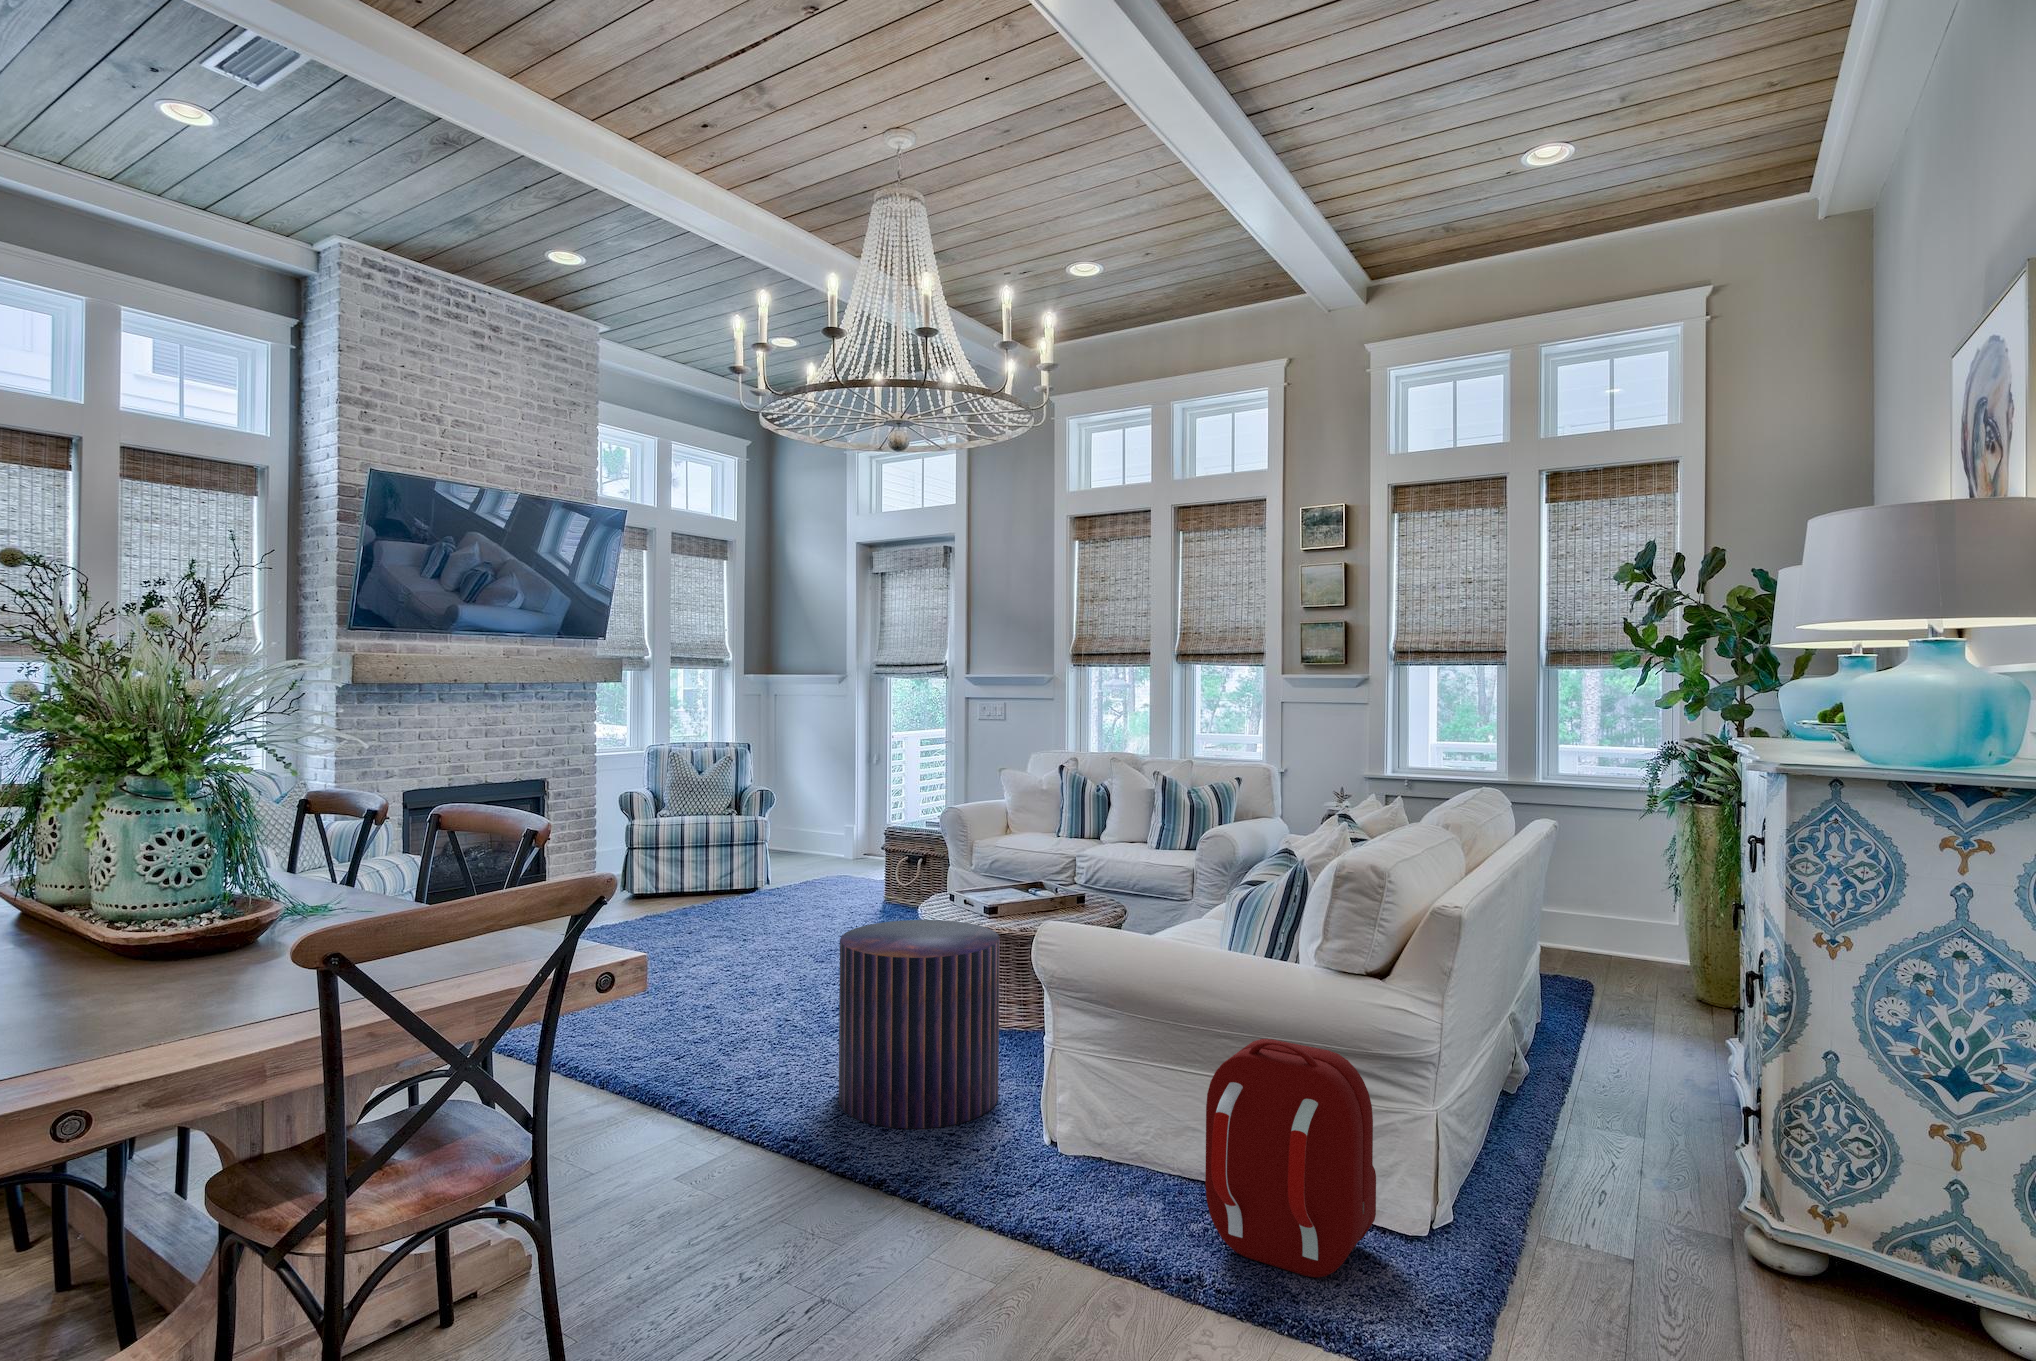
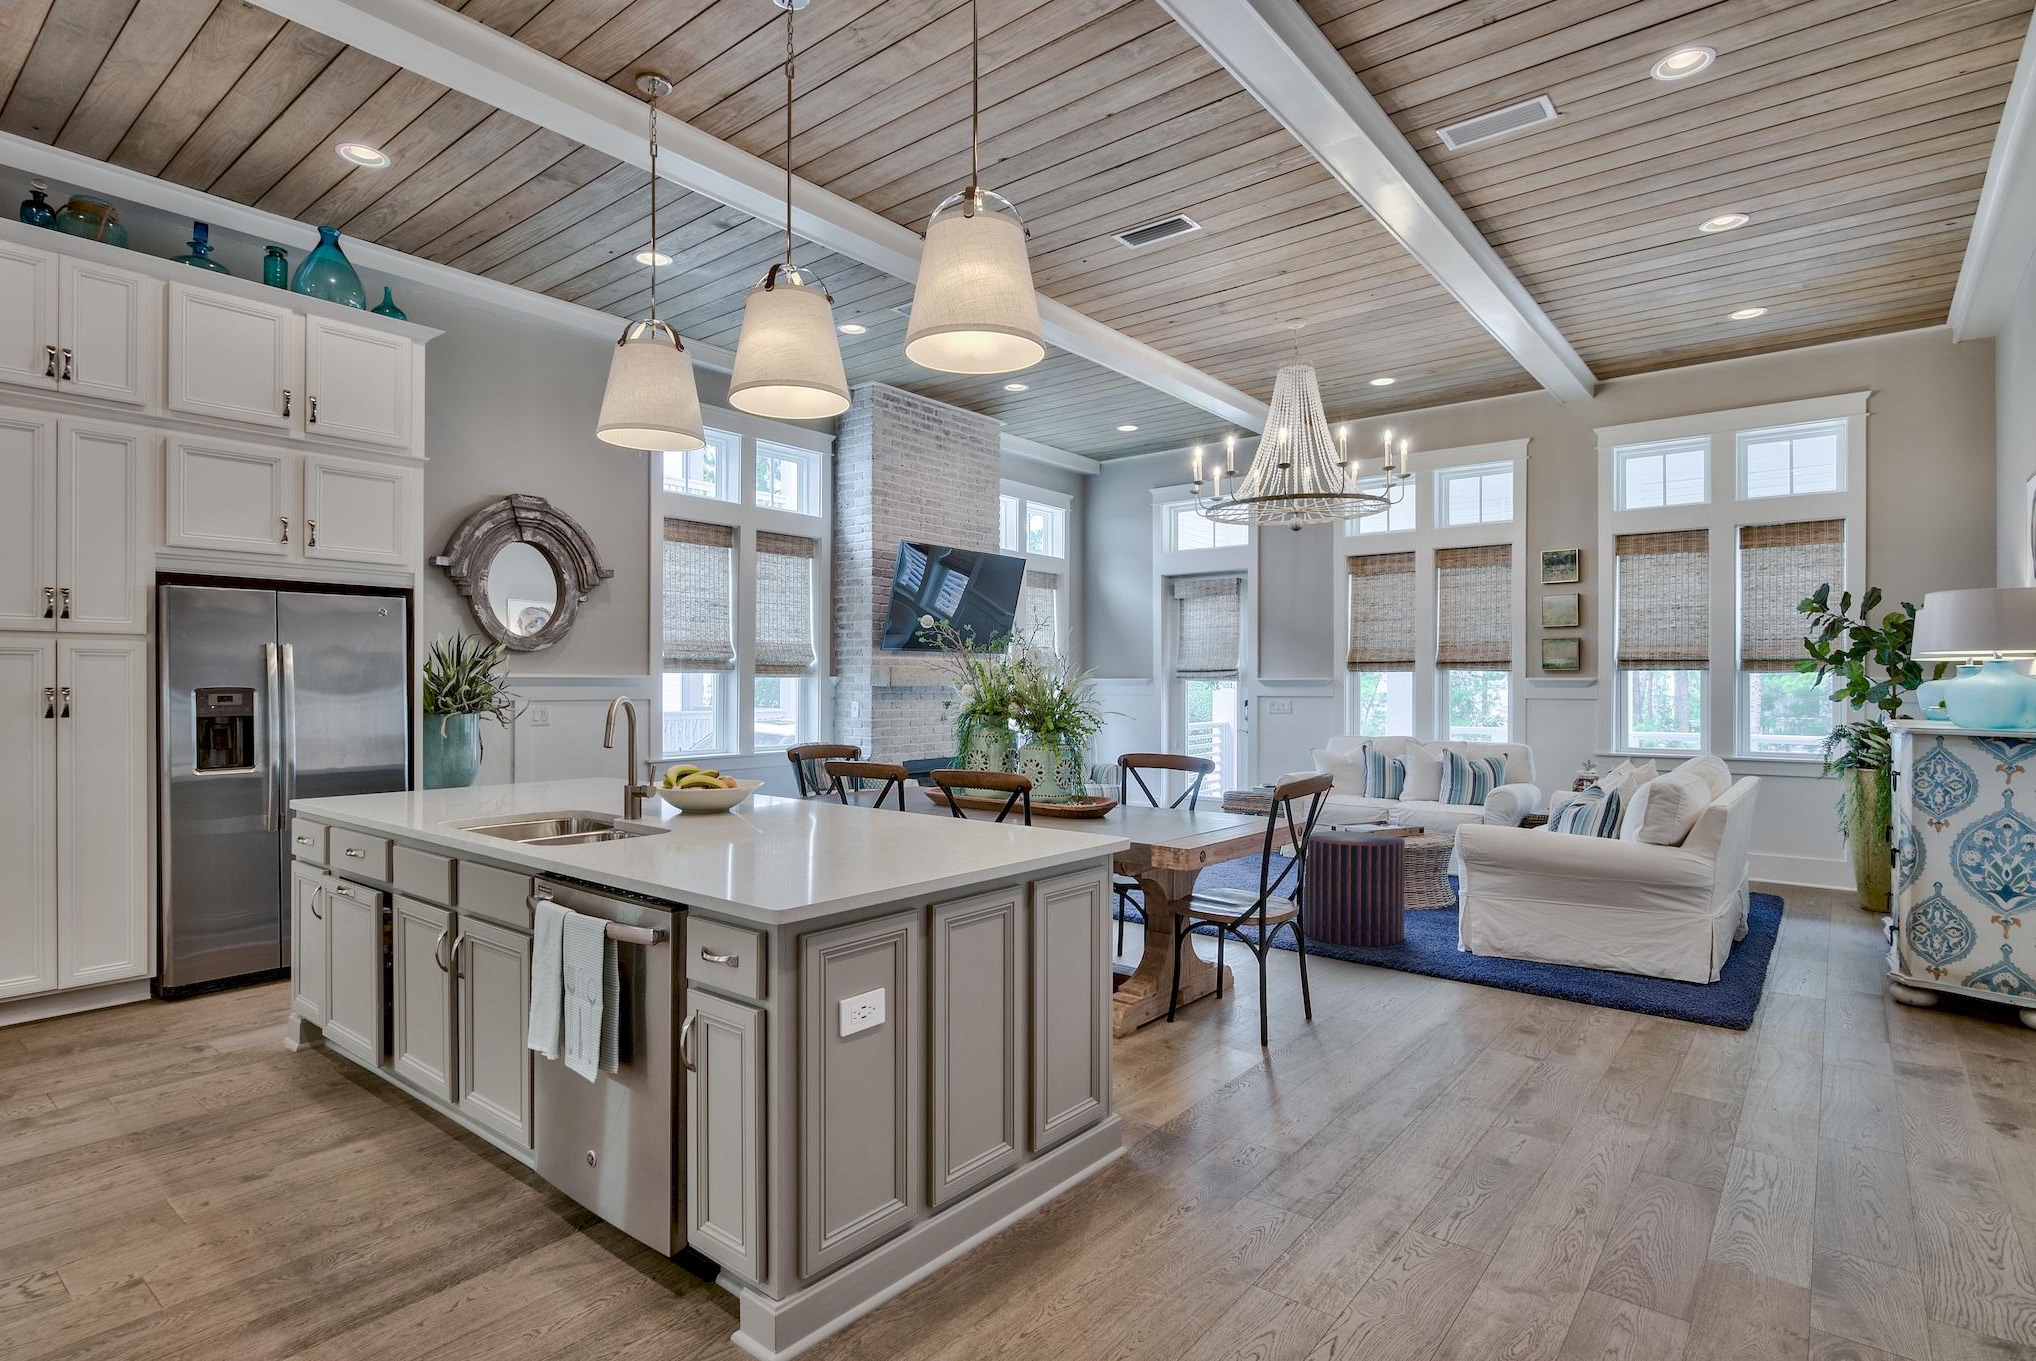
backpack: present [1205,1039,1376,1278] -> none [1571,877,1671,1000]

